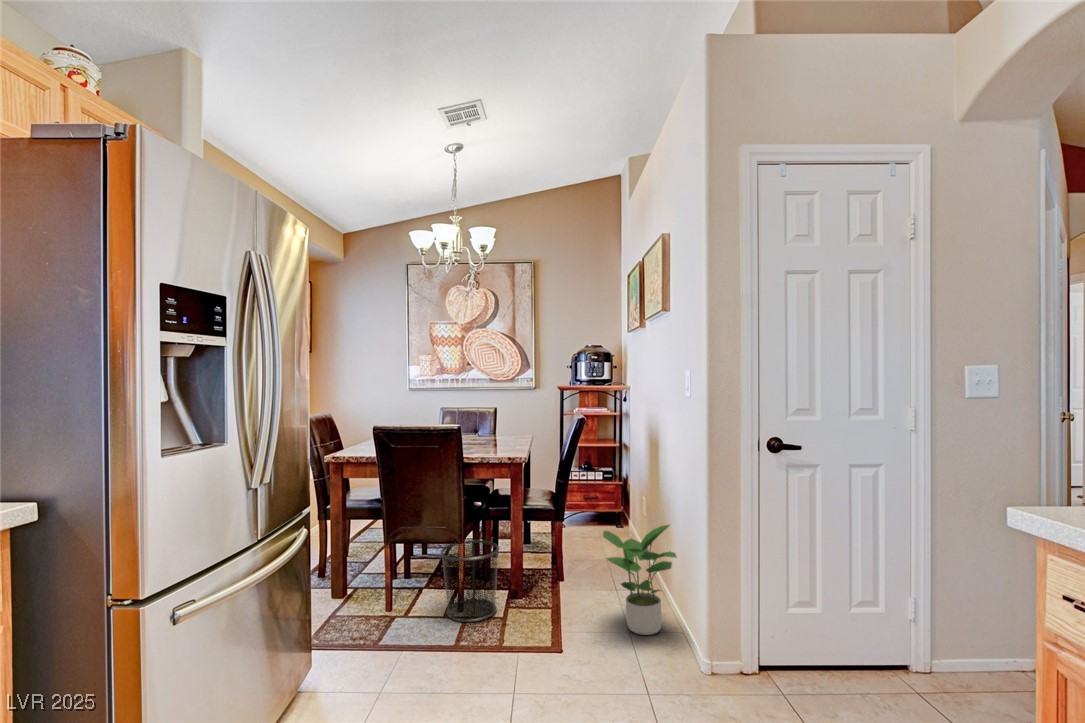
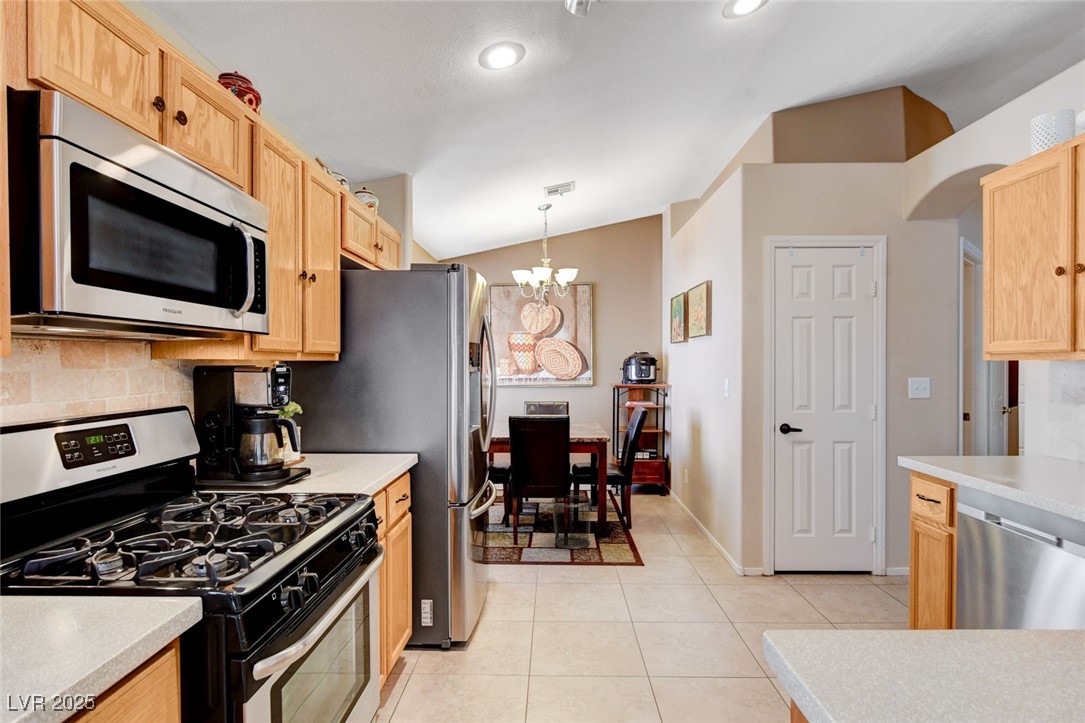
potted plant: present [603,525,677,635] -> none [667,483,719,557]

